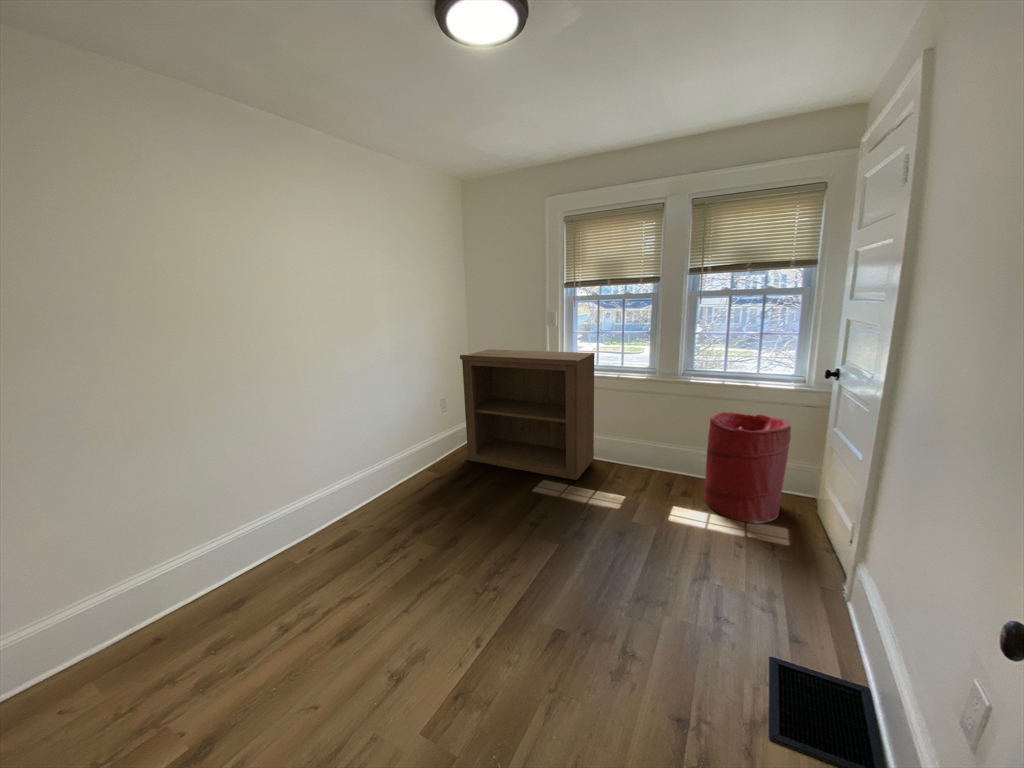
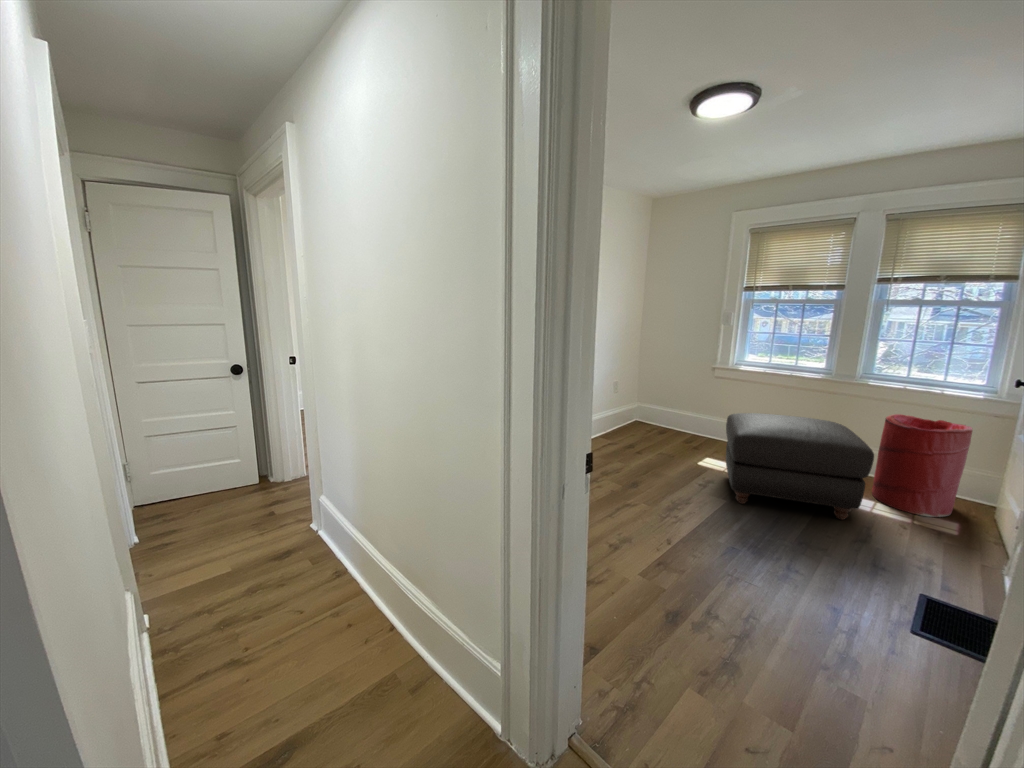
bookshelf: present [460,349,595,480] -> none [634,342,769,464]
ottoman: none [554,428,706,548] -> present [726,413,874,520]

